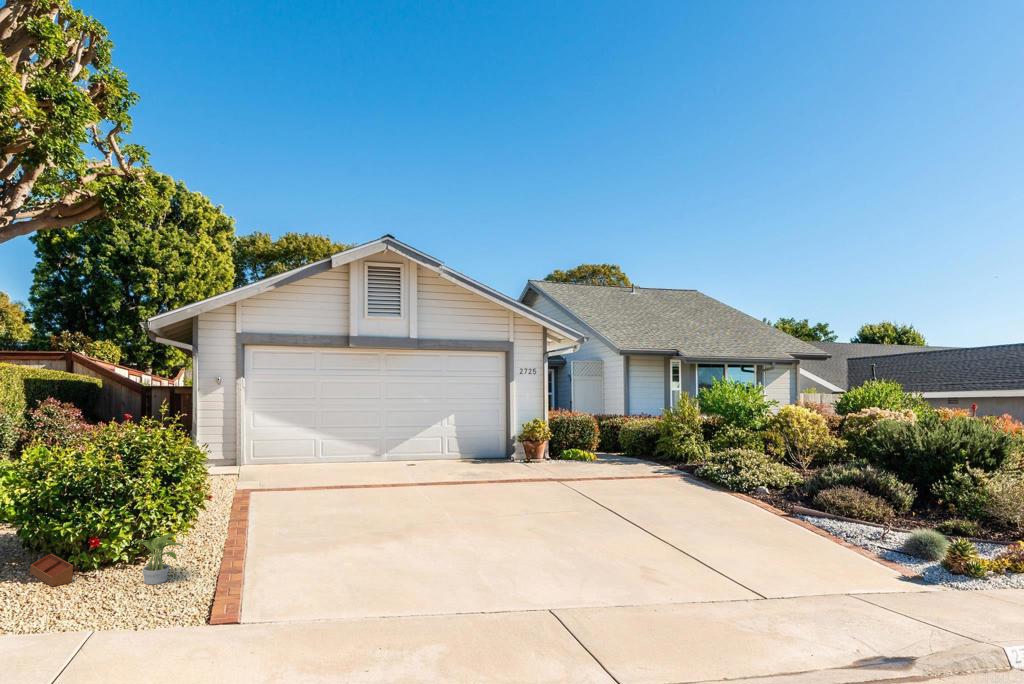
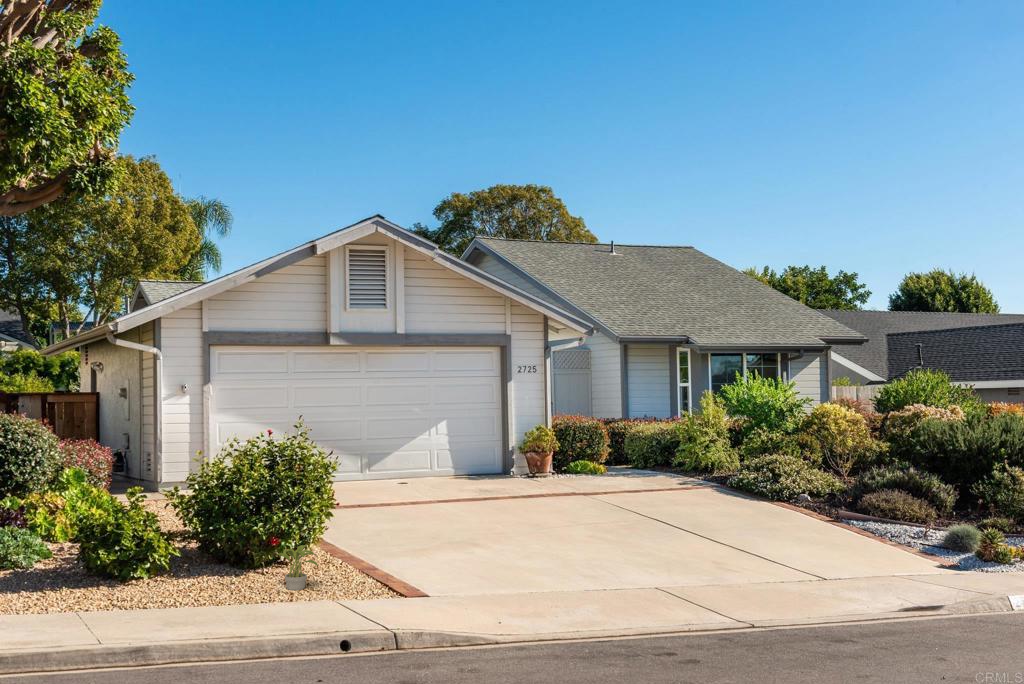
storage bin: present [30,554,73,586] -> none [169,569,223,594]

